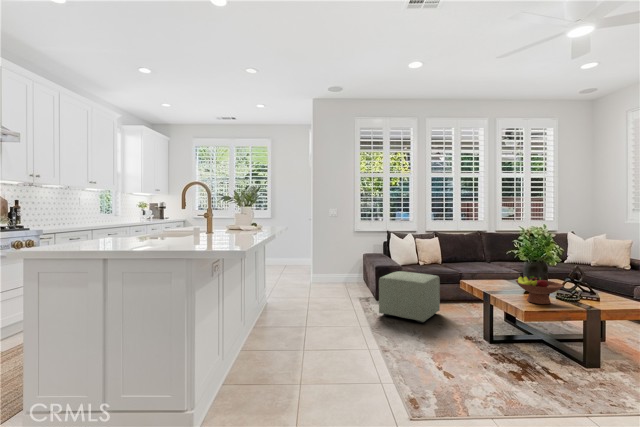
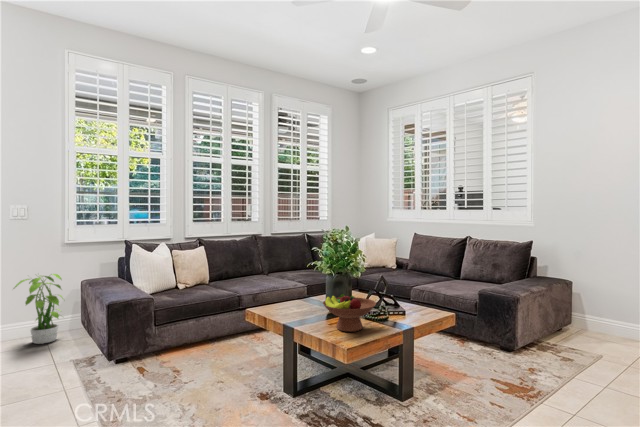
potted plant: none [329,247,354,287] -> present [13,274,63,344]
ottoman: present [379,271,440,323] -> none [113,306,214,388]

